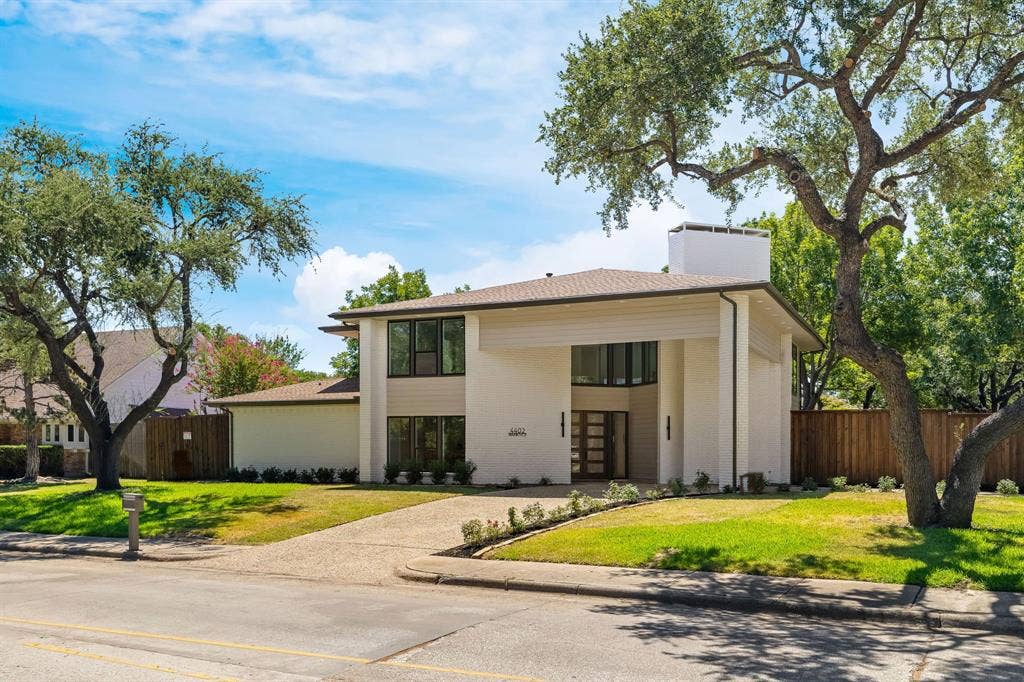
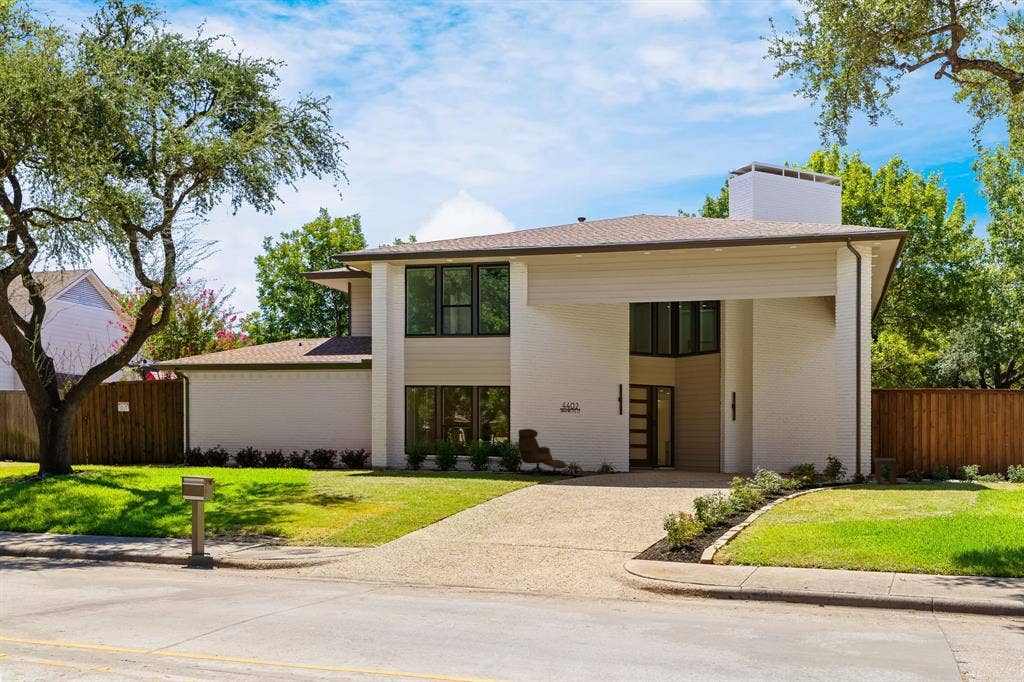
lounge chair: present [171,449,194,479] -> present [519,429,567,475]

